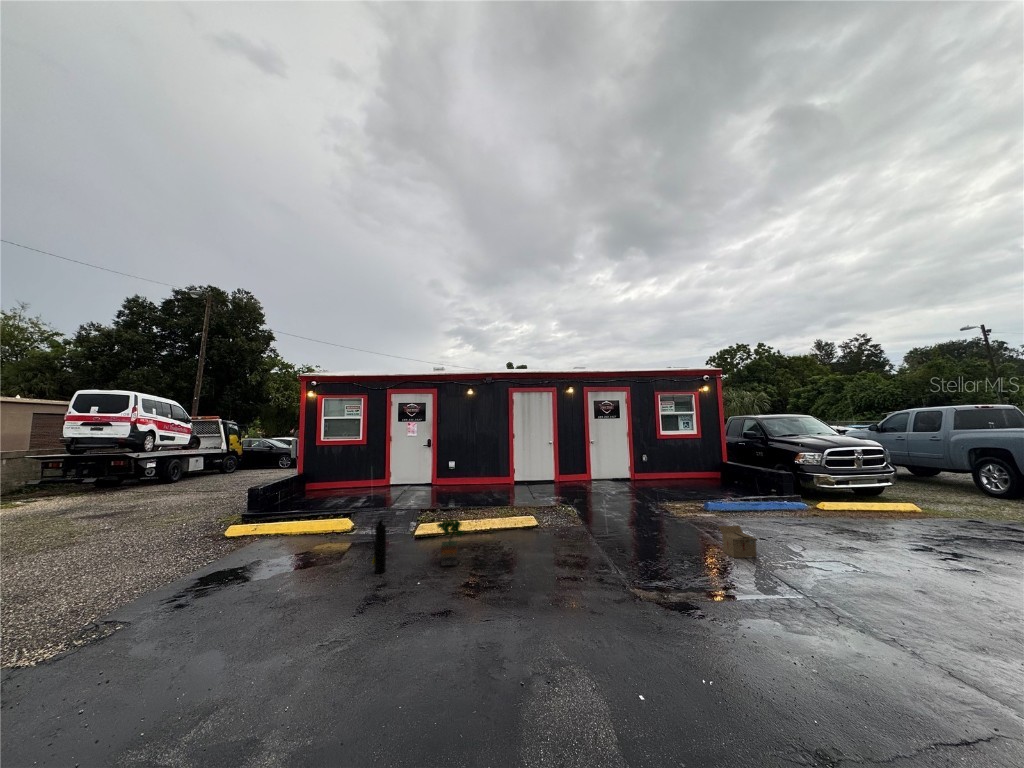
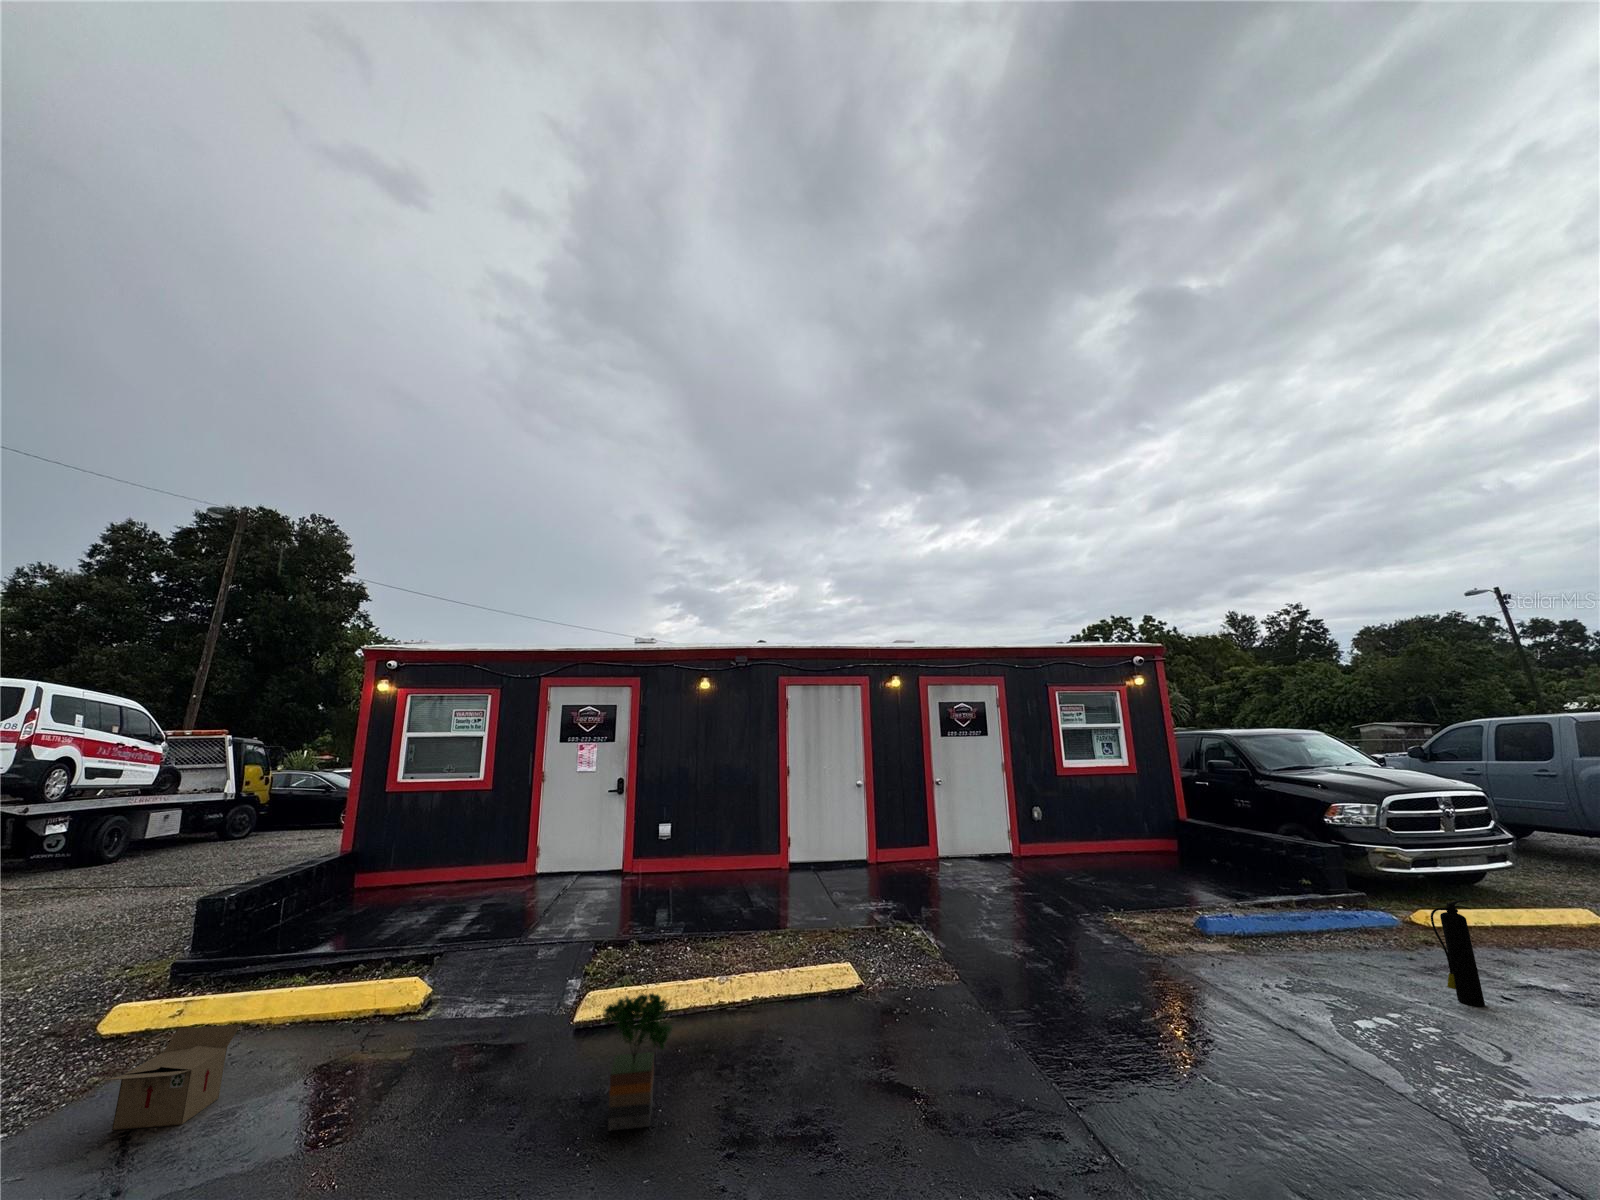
fire extinguisher: present [372,519,386,574] -> present [1431,899,1485,1007]
cardboard box: present [719,525,757,558] -> present [104,1025,240,1130]

